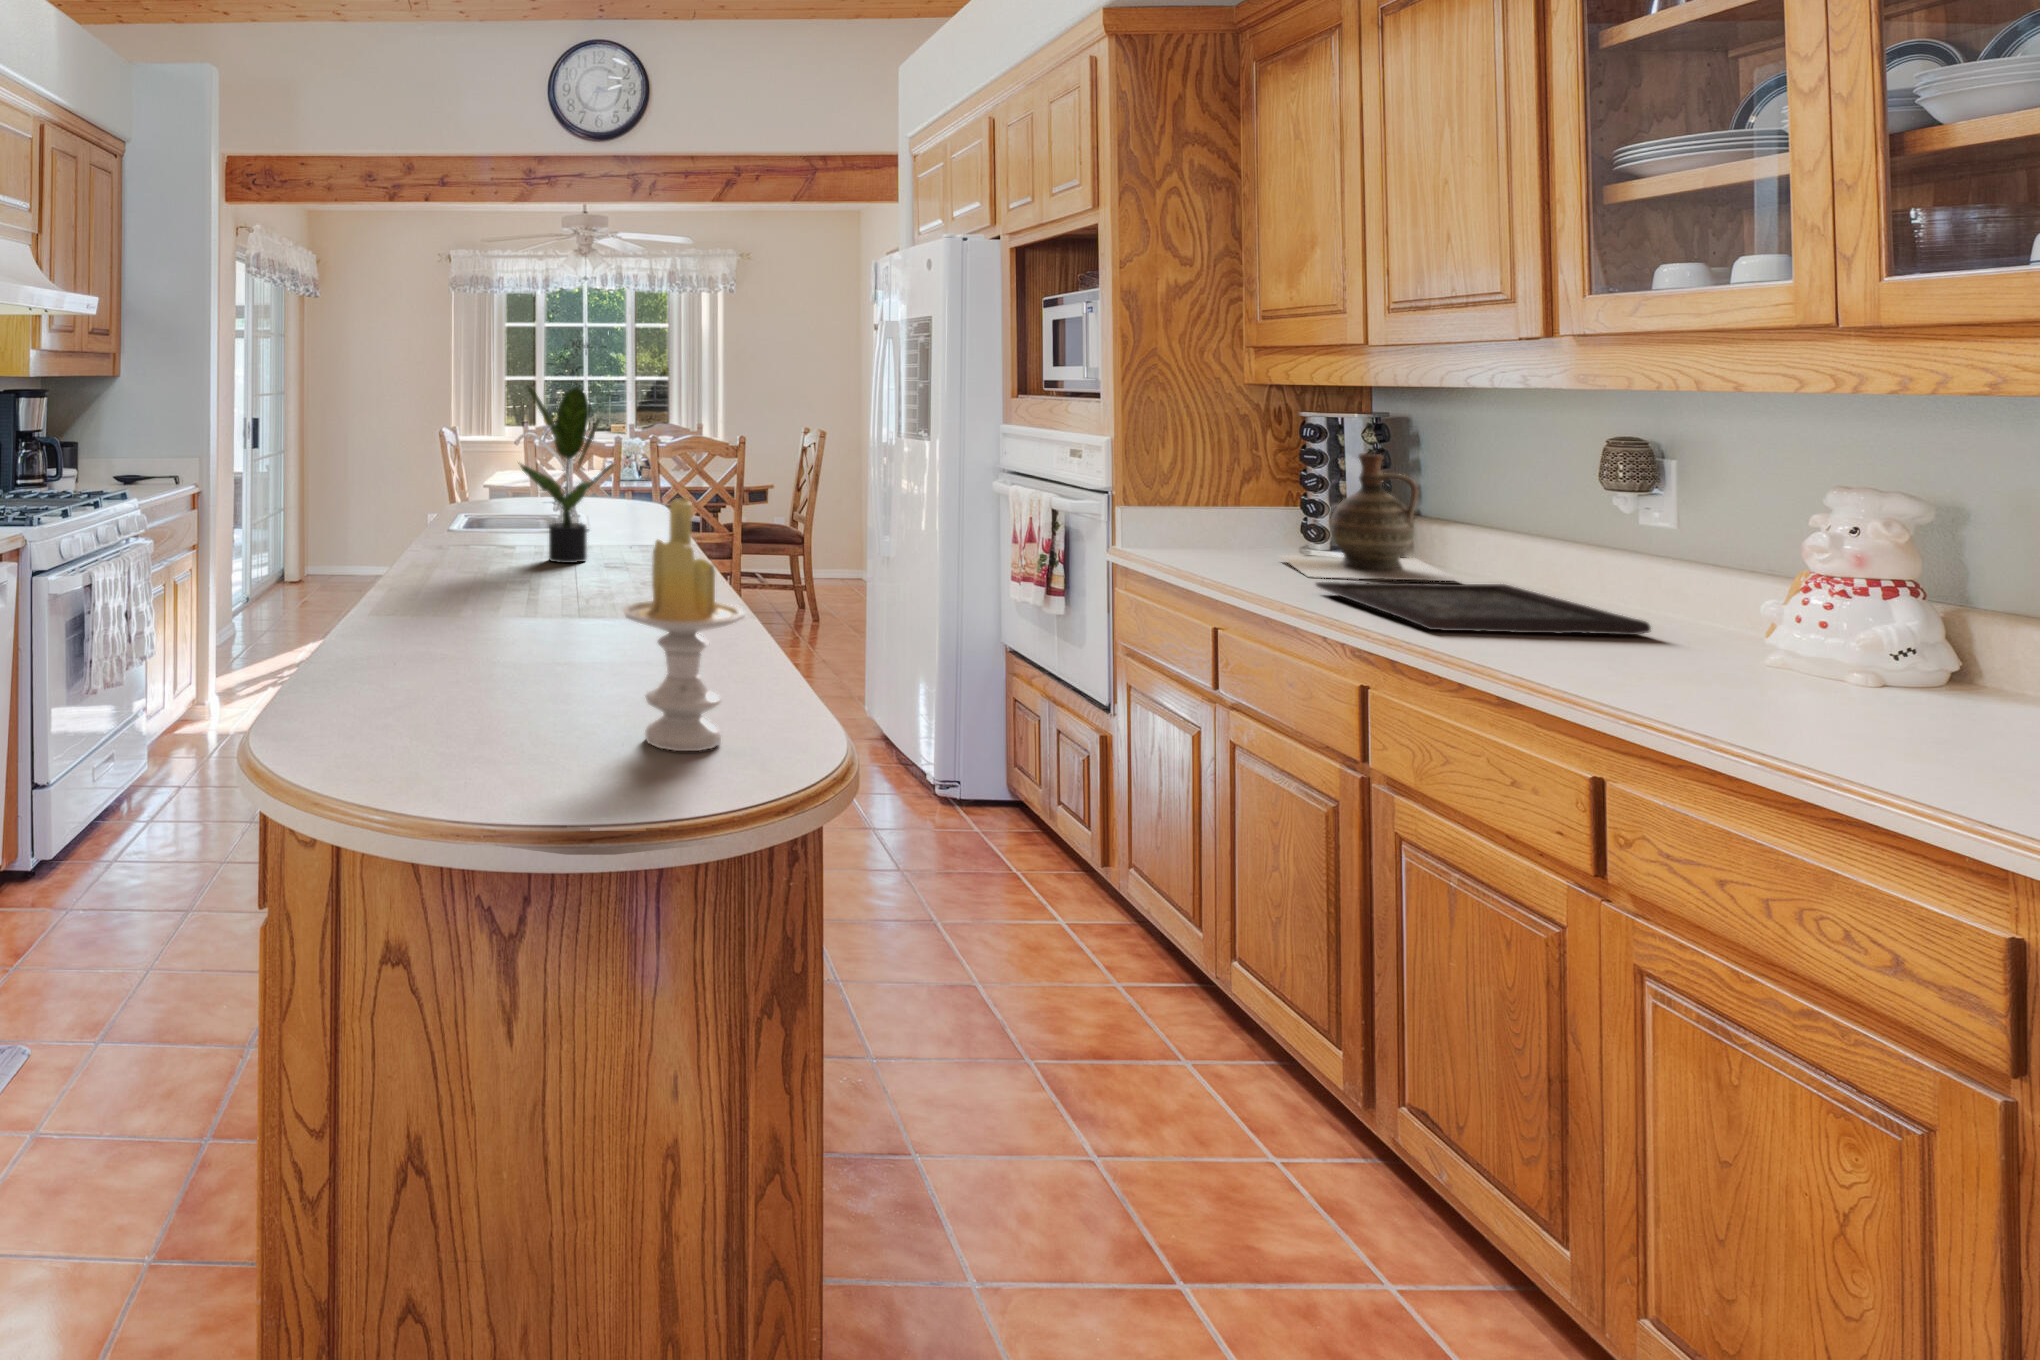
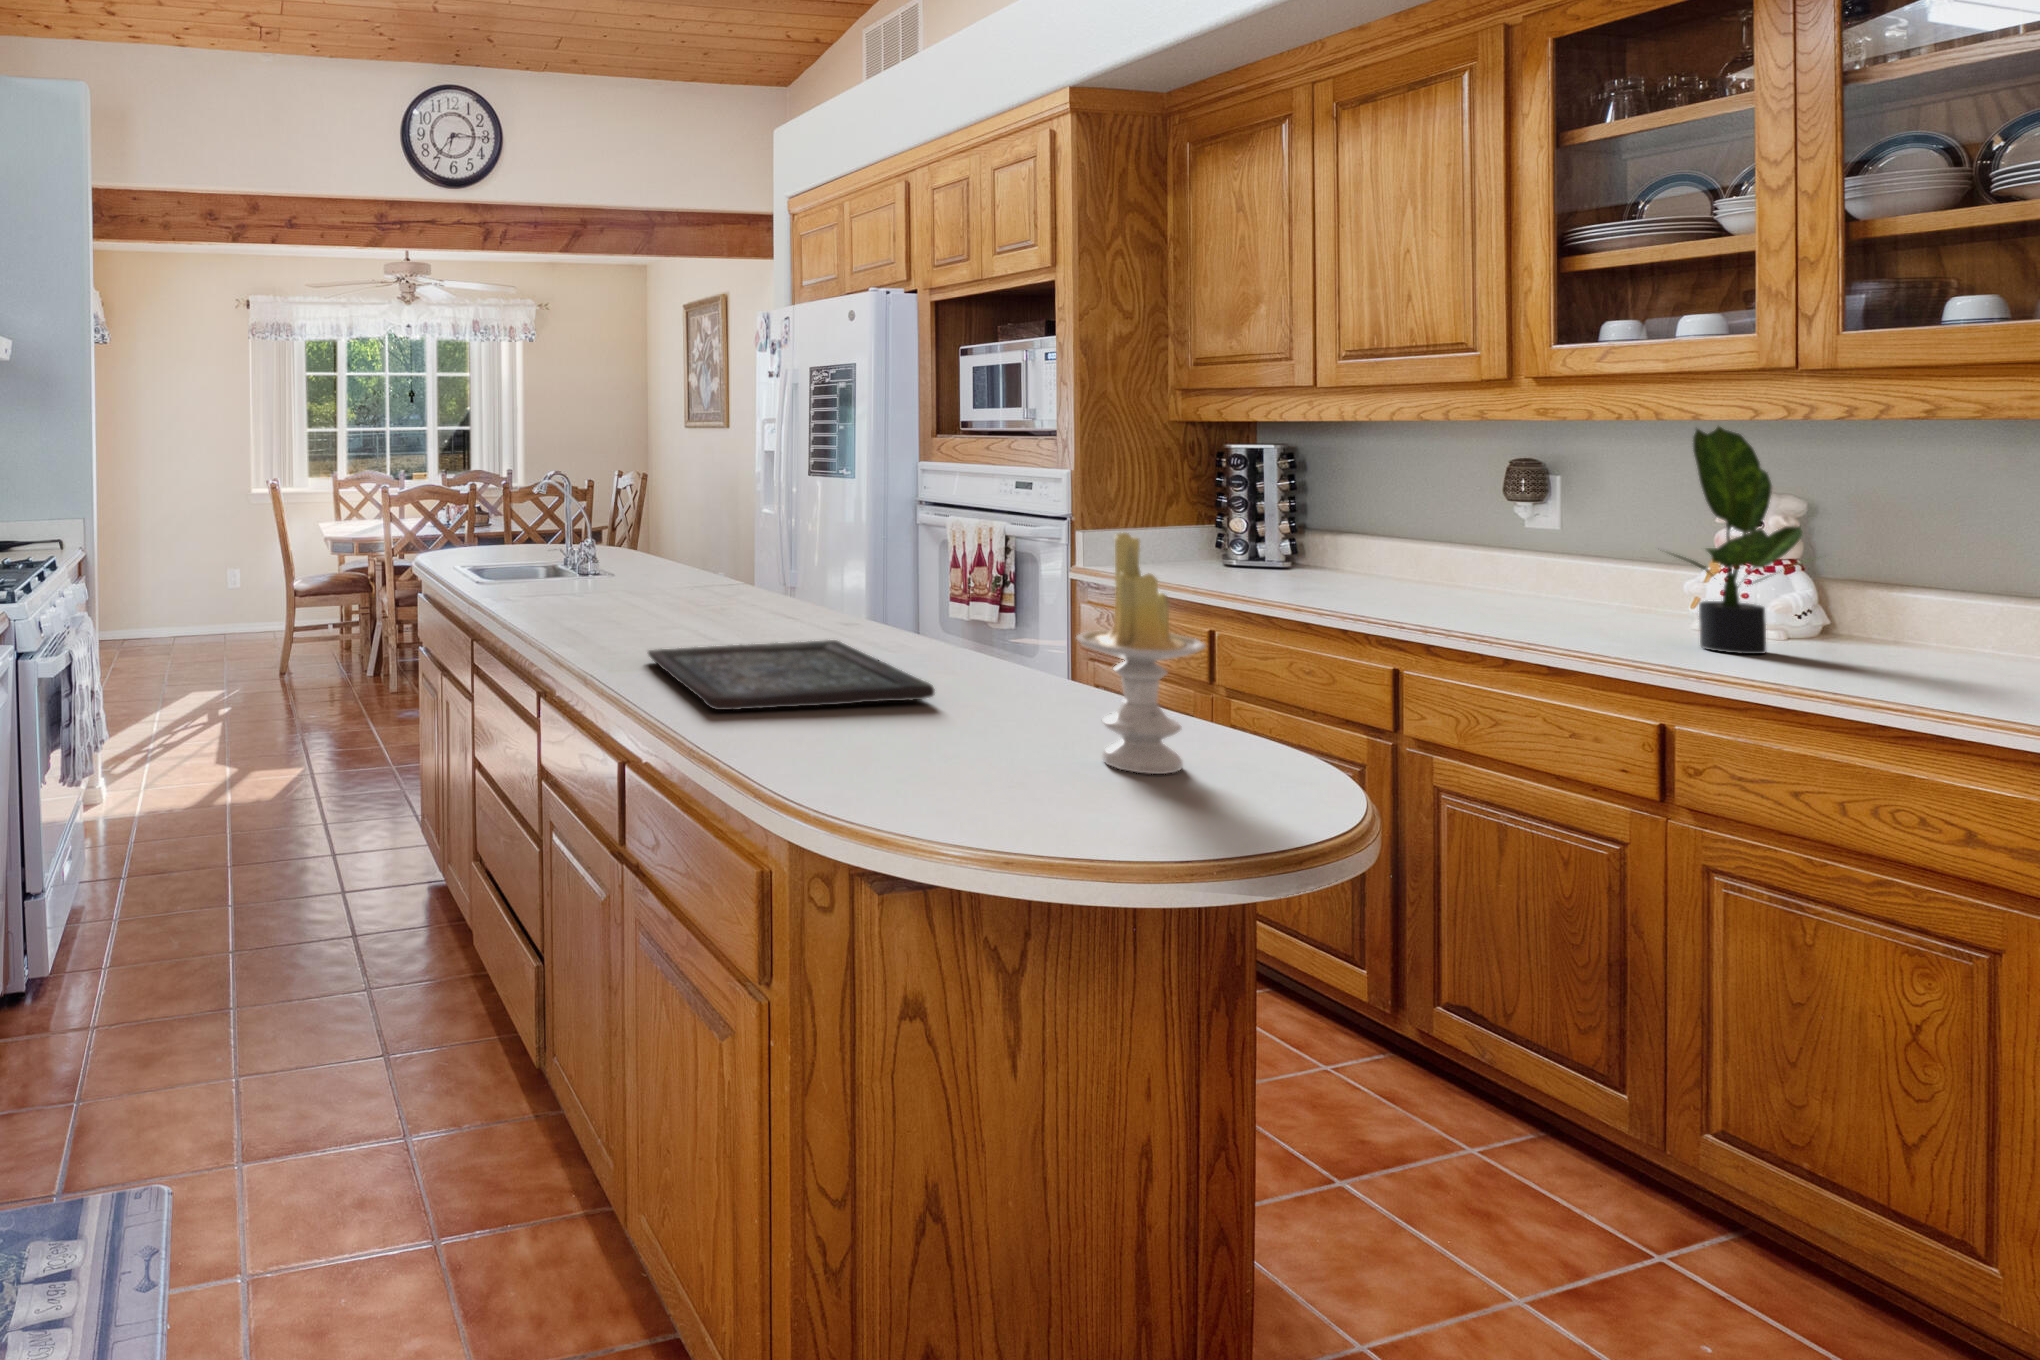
potted plant: present [518,386,612,563] -> present [1674,427,1809,654]
ceramic jug: present [1280,453,1457,581] -> none [1216,475,1385,582]
tray: present [1316,582,1651,635] -> present [648,640,935,710]

